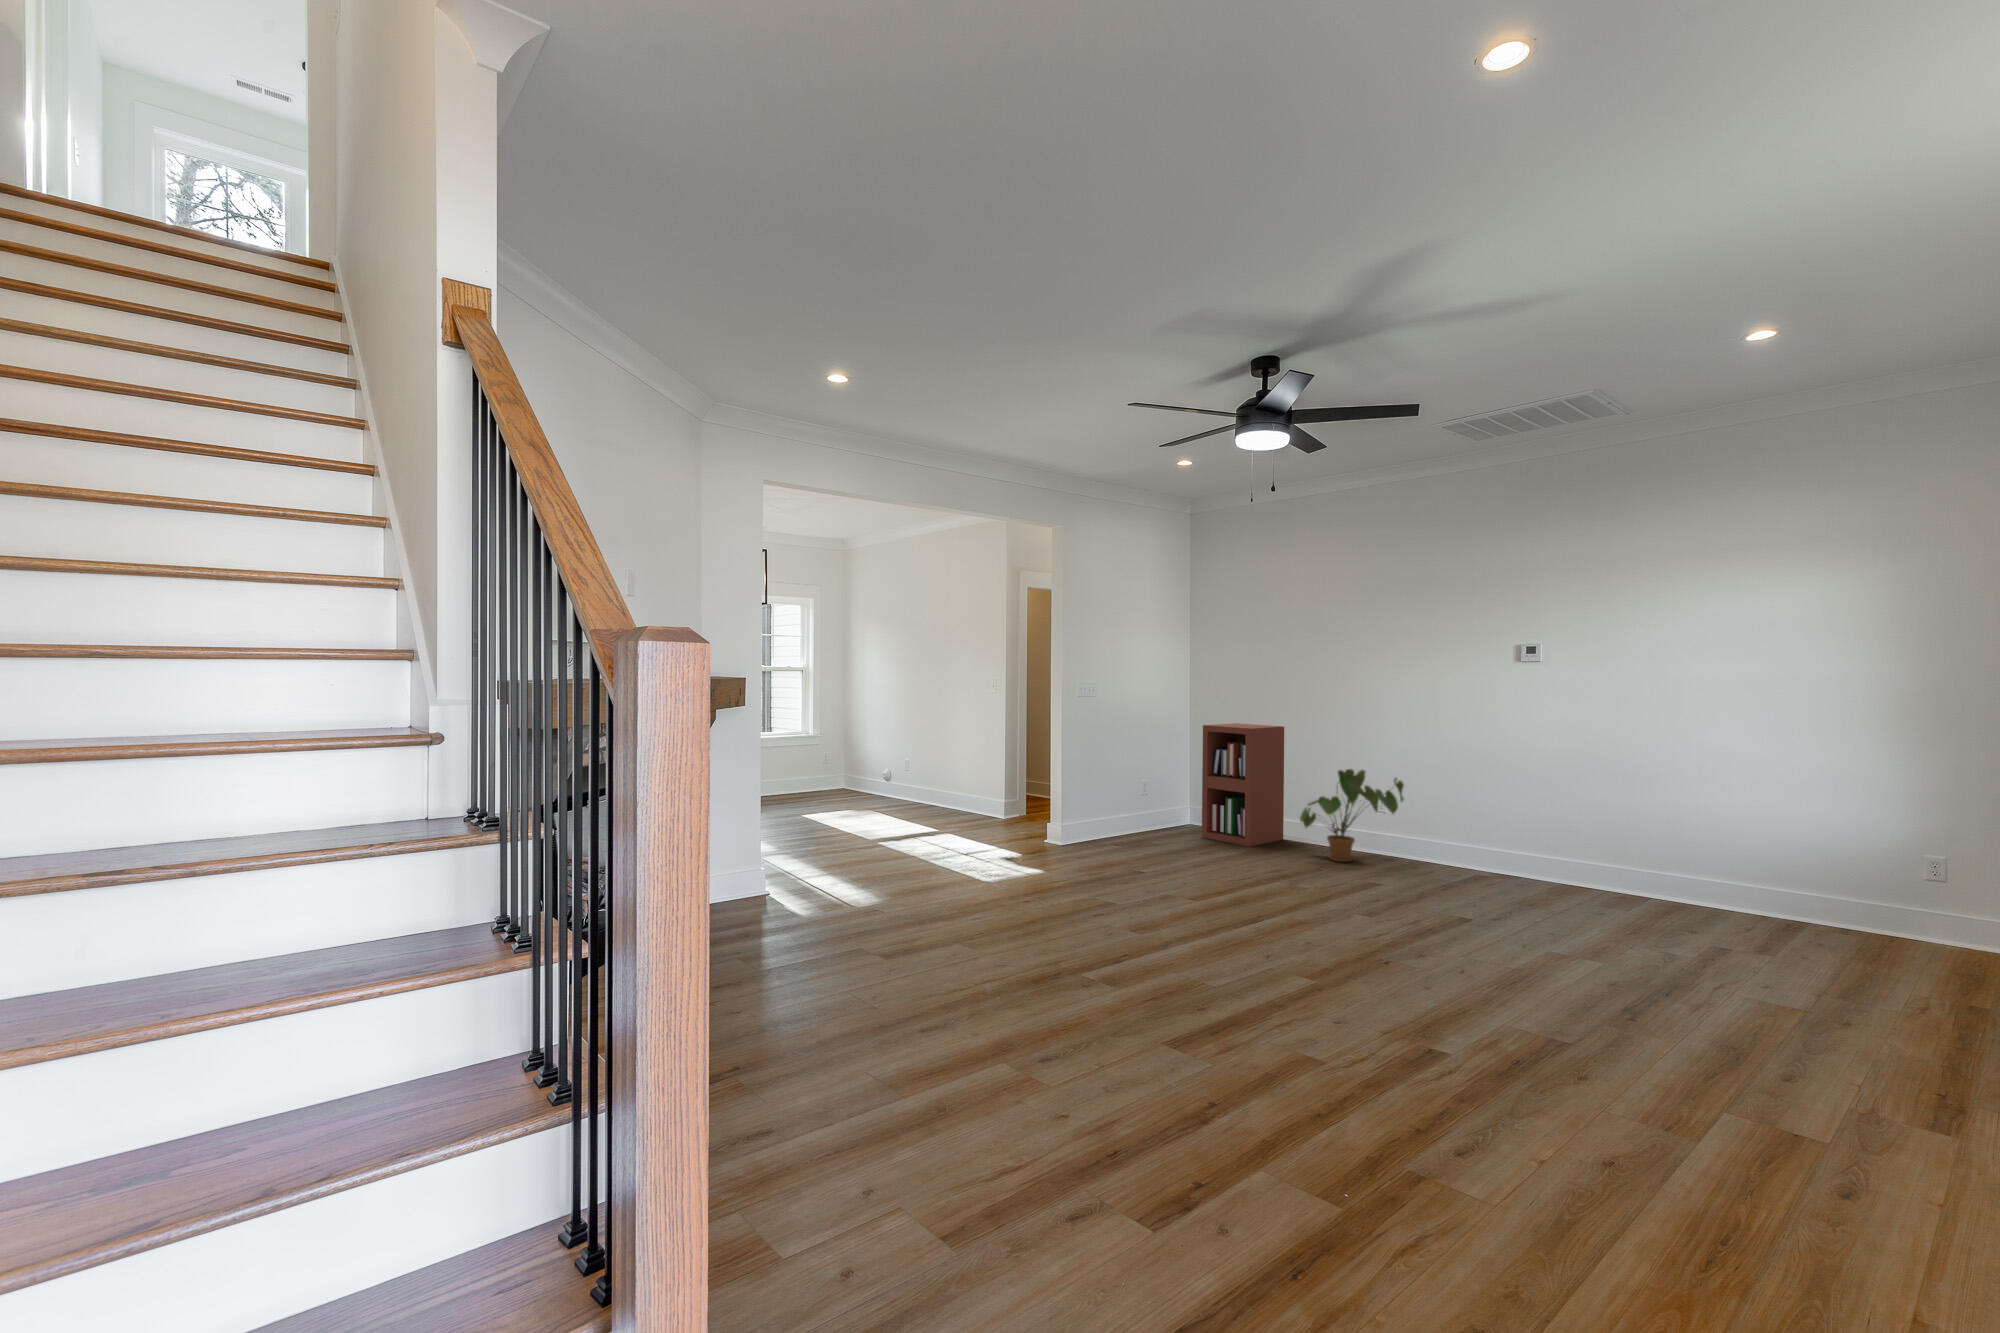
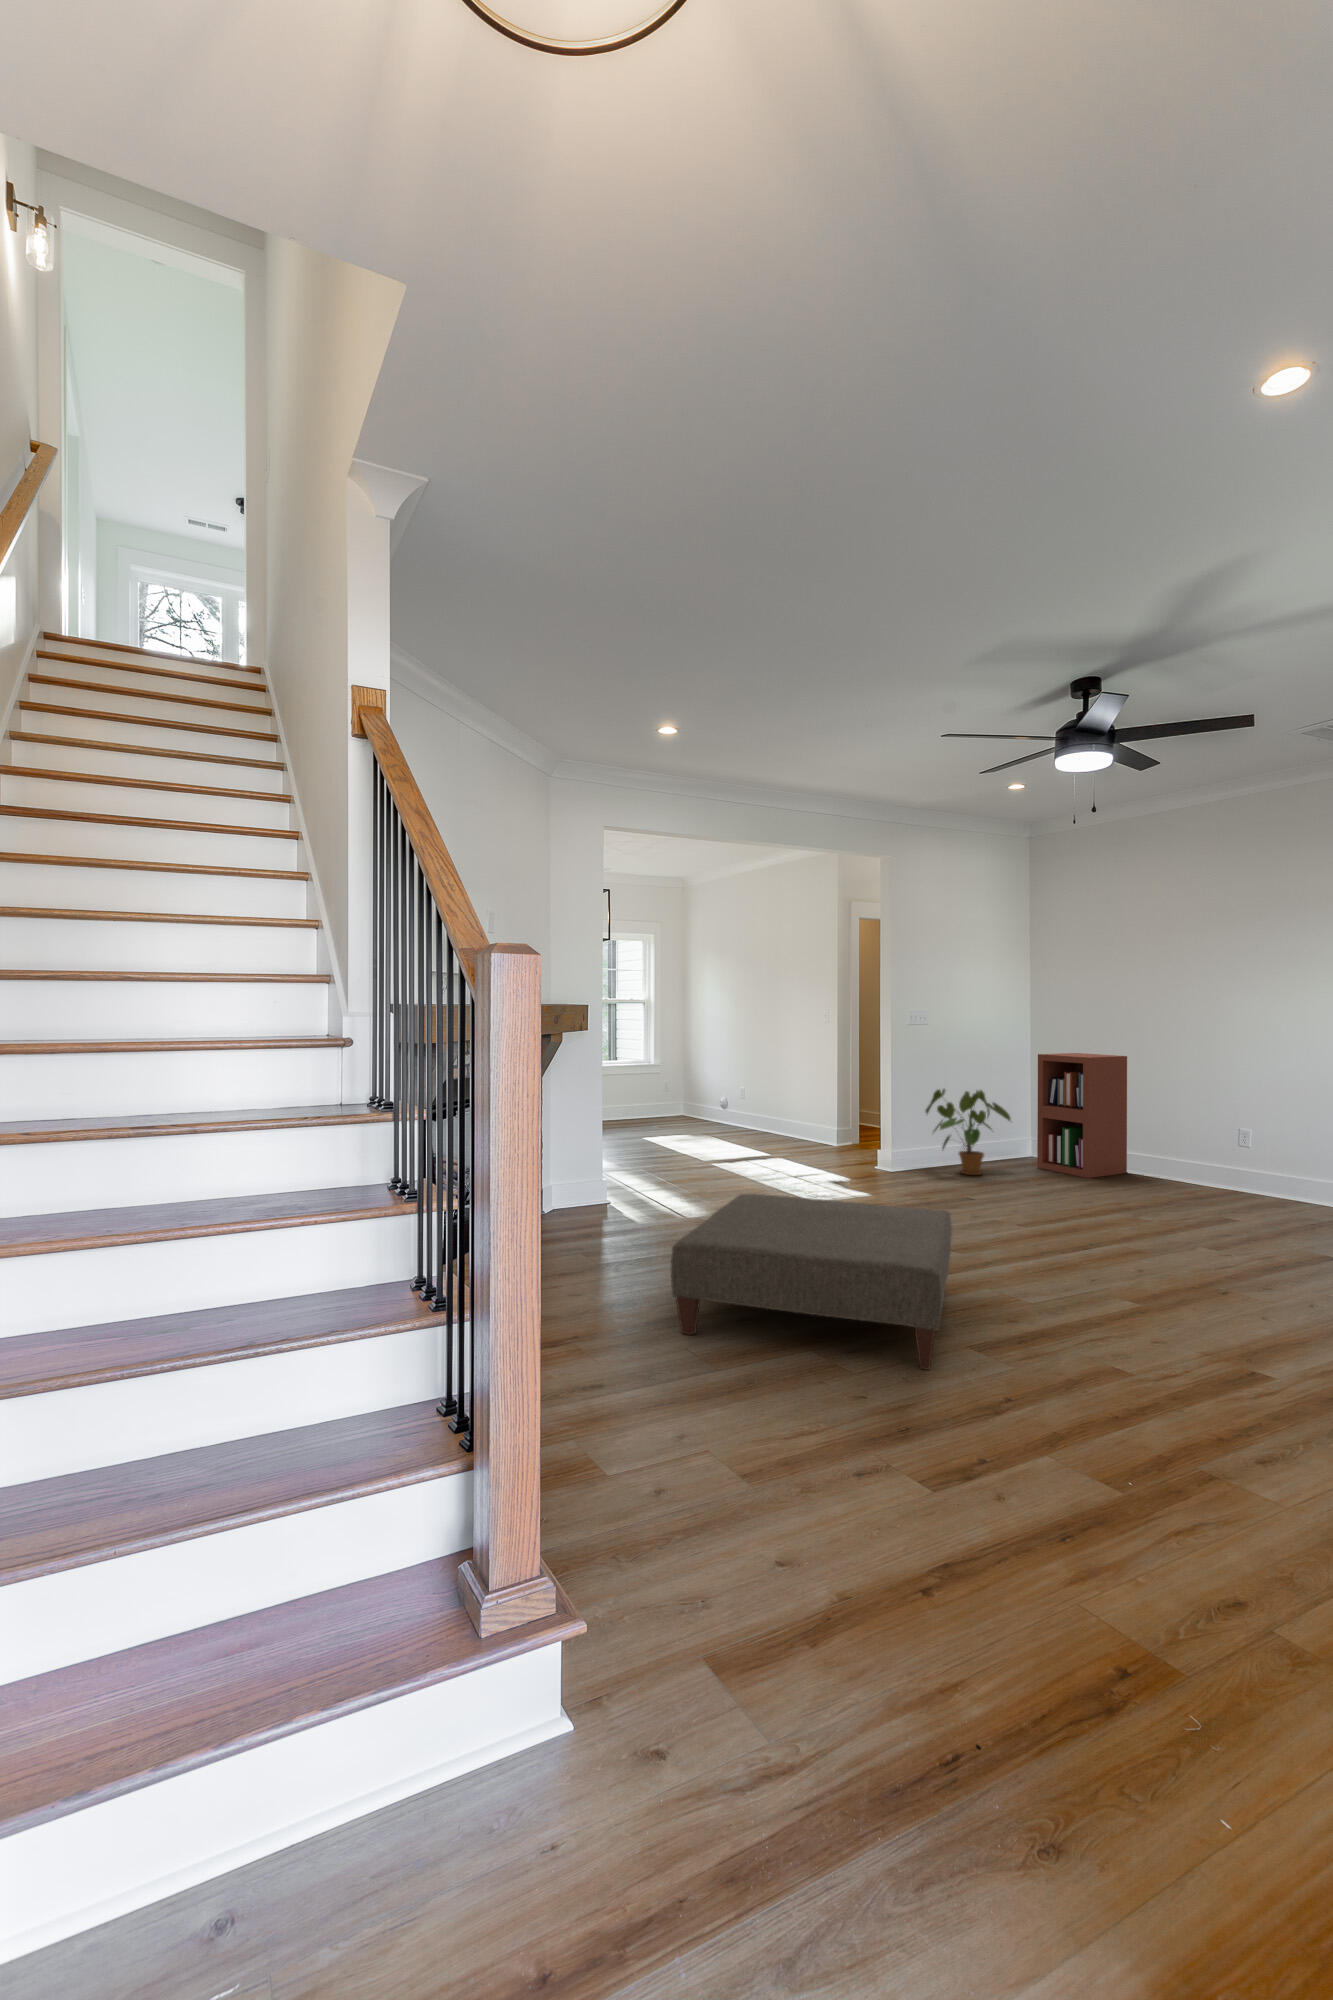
house plant: present [1300,769,1404,862] -> present [926,1089,1011,1175]
ottoman: none [844,885,1139,1074] -> present [671,1193,952,1370]

